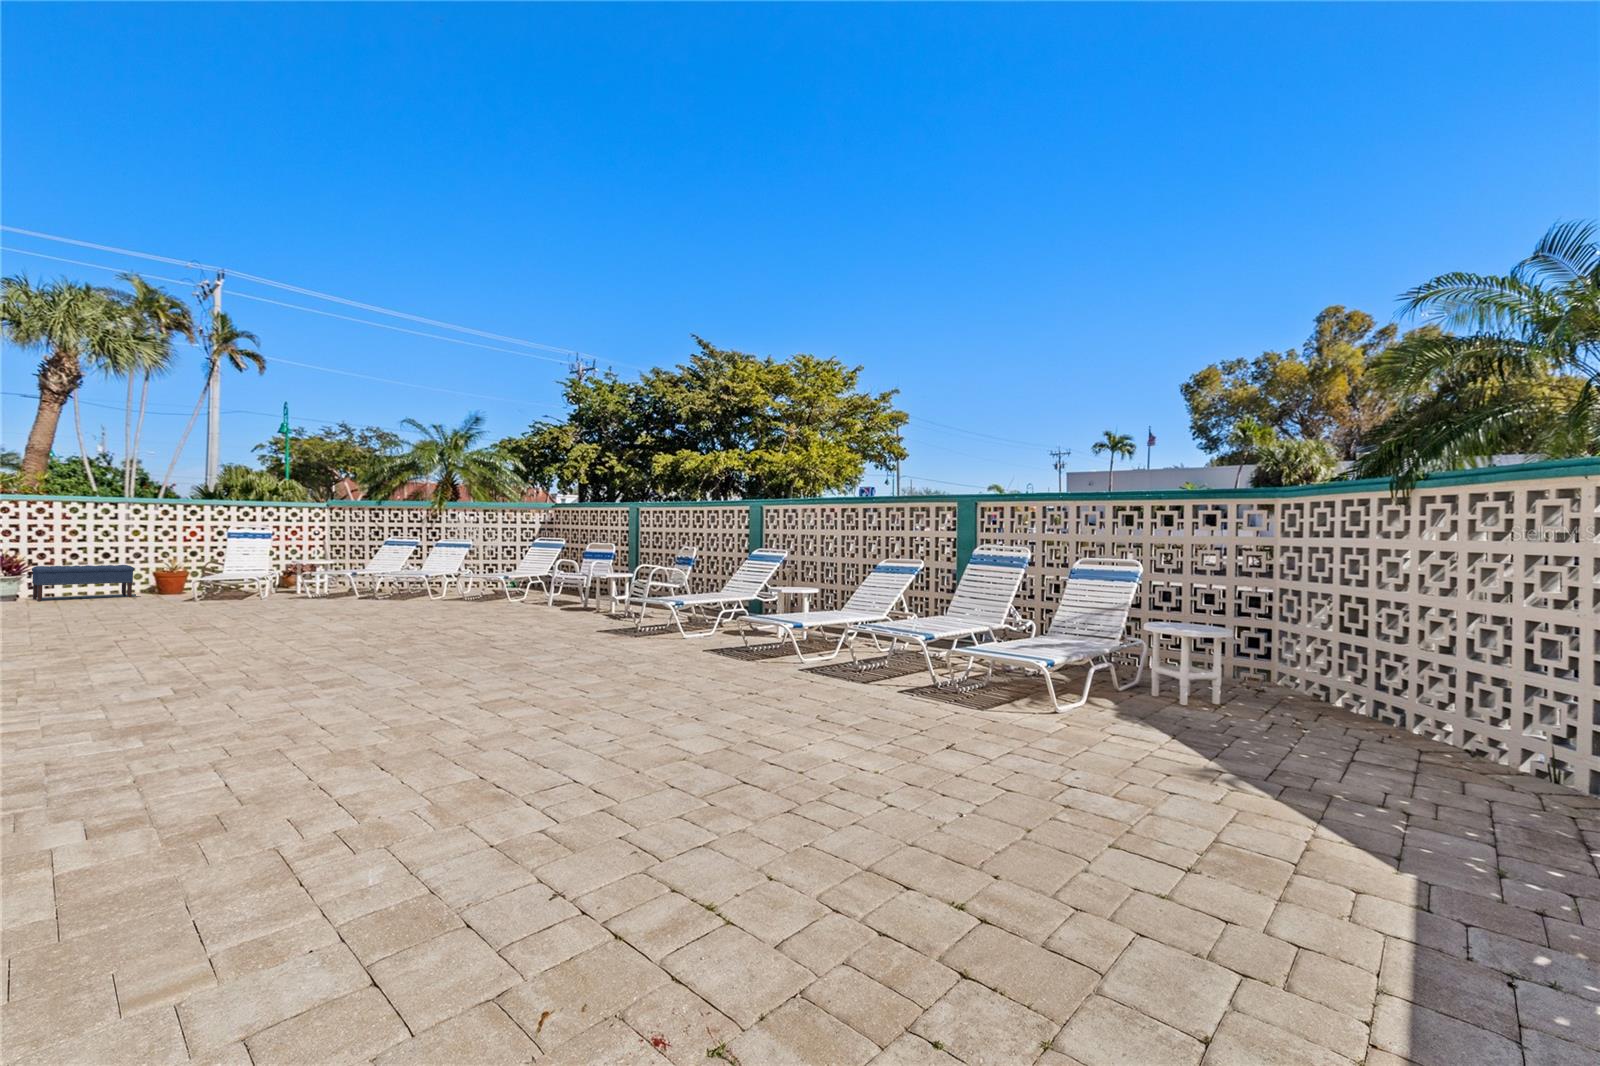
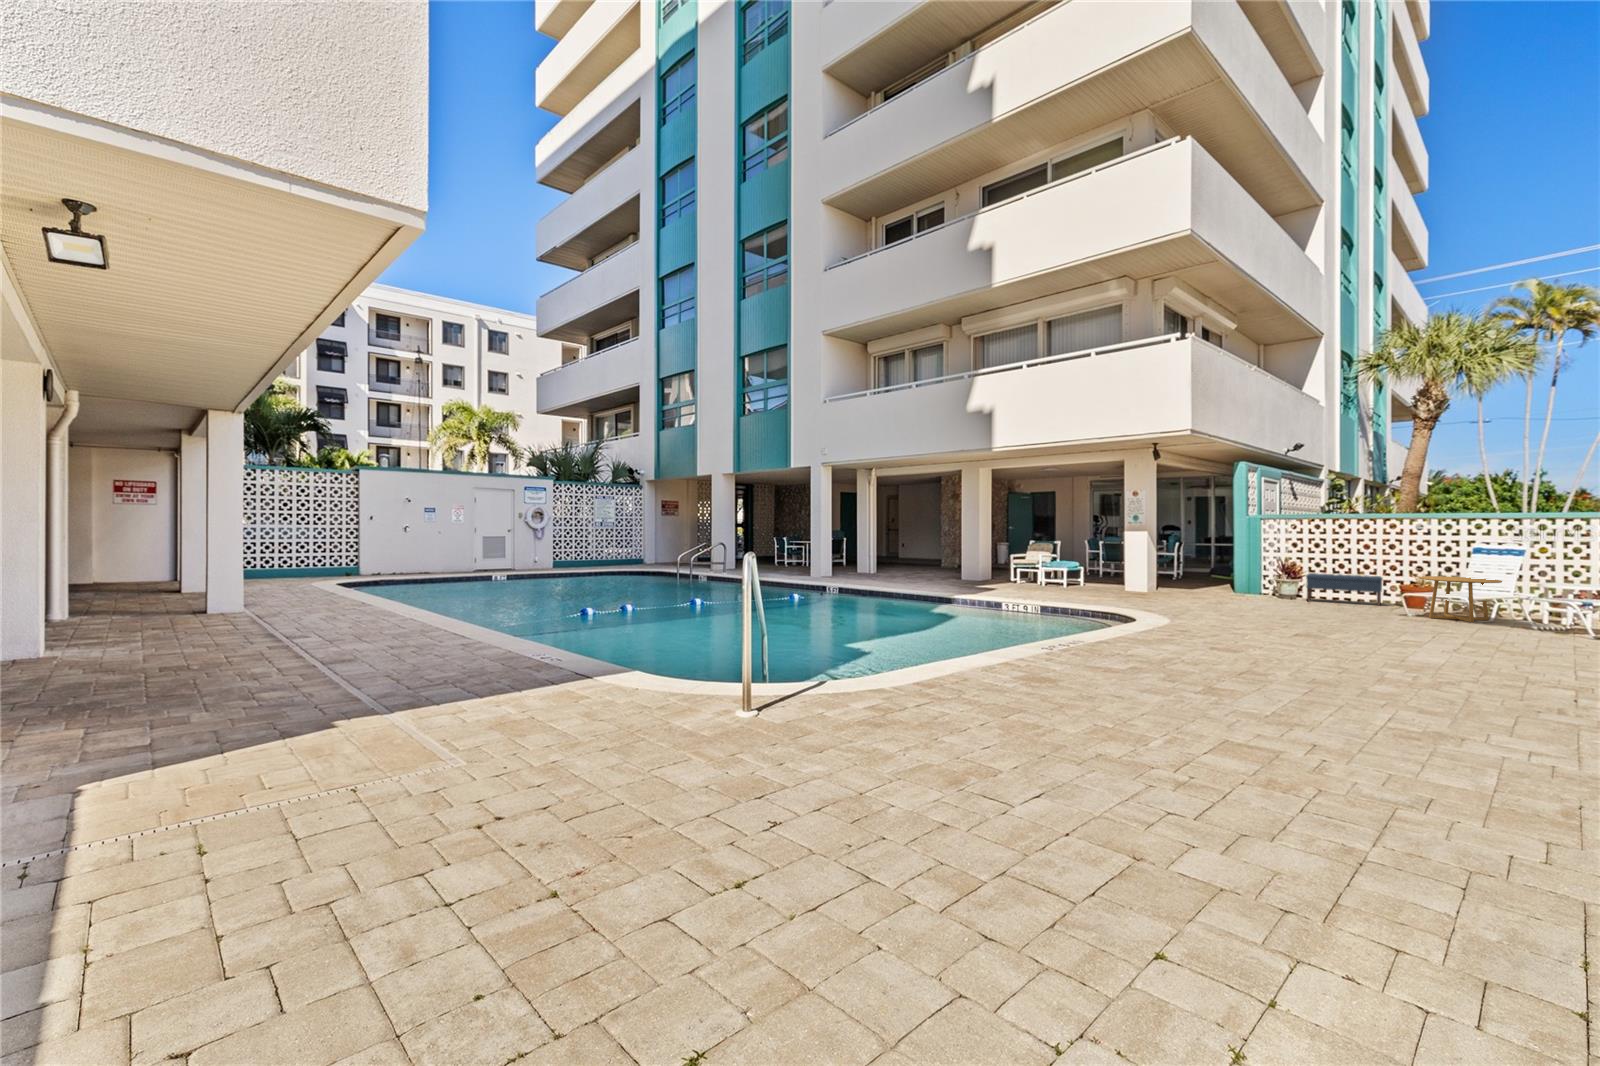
round table: none [197,560,271,602] -> present [1419,576,1502,622]

